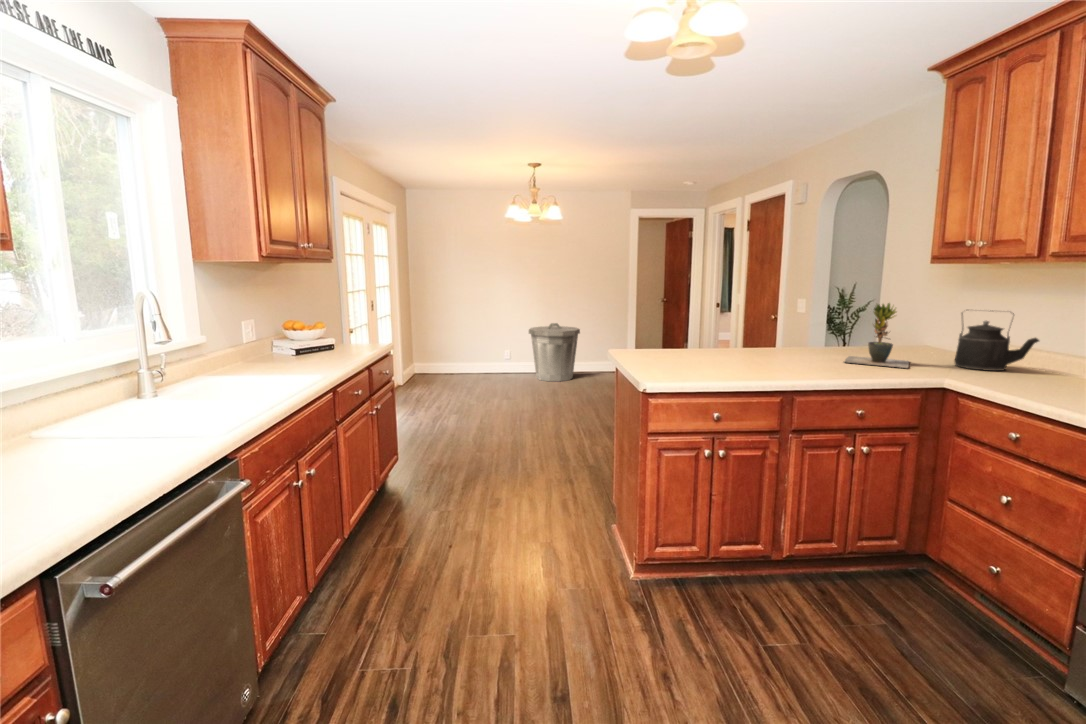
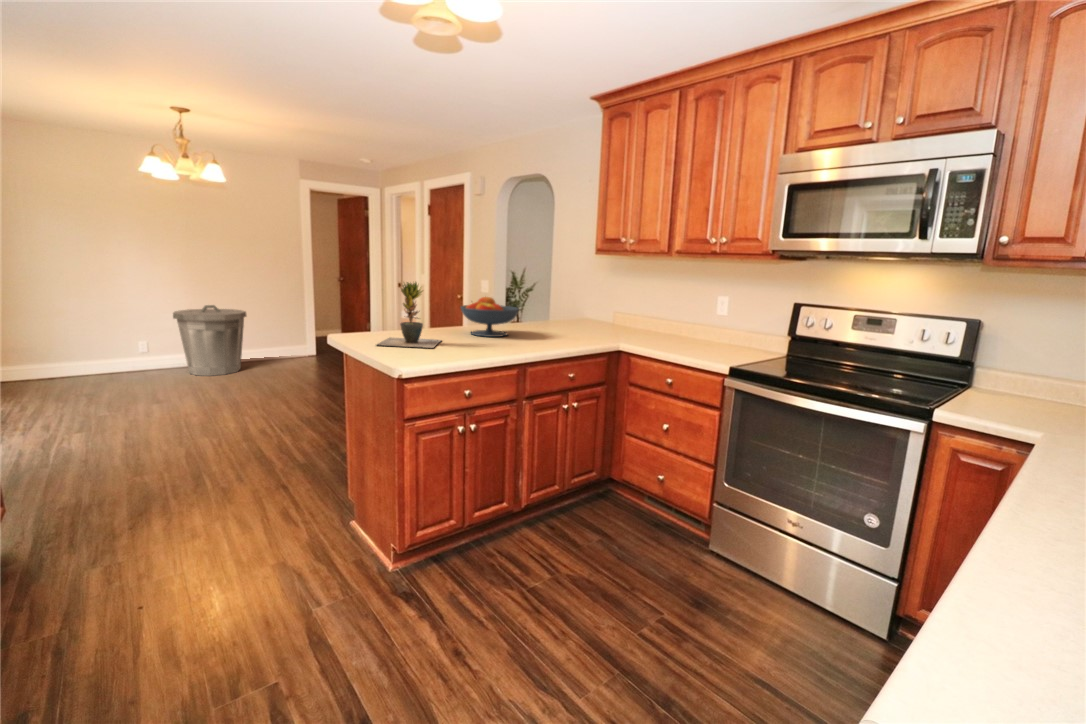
potted plant: present [844,303,909,368] -> present [377,282,441,348]
kettle: present [955,310,1039,371] -> none [618,290,666,336]
fruit bowl: none [734,317,804,361] -> present [461,297,519,337]

